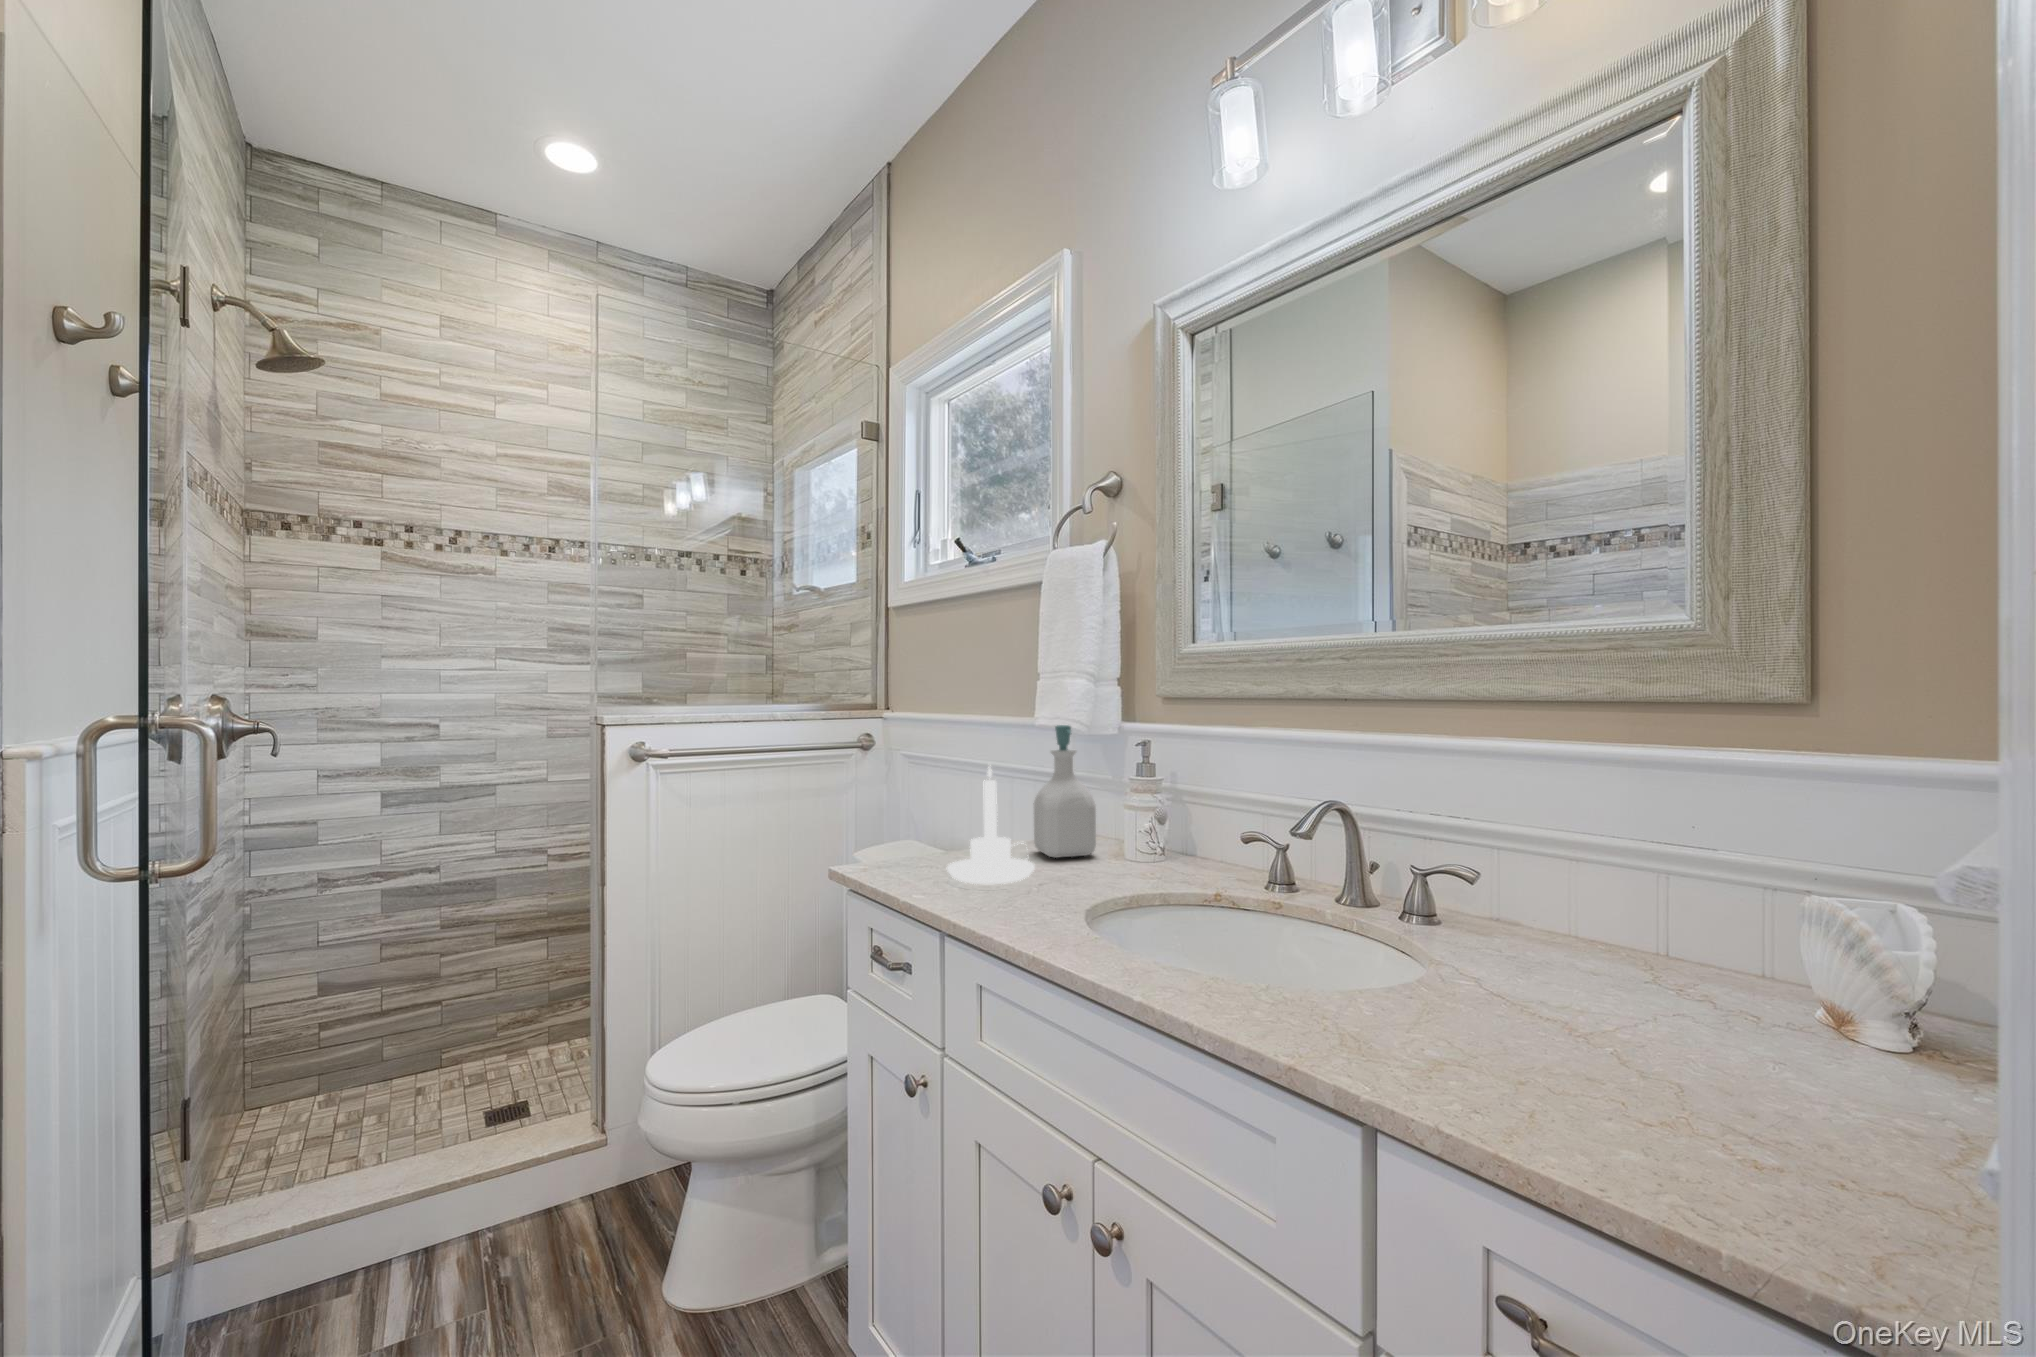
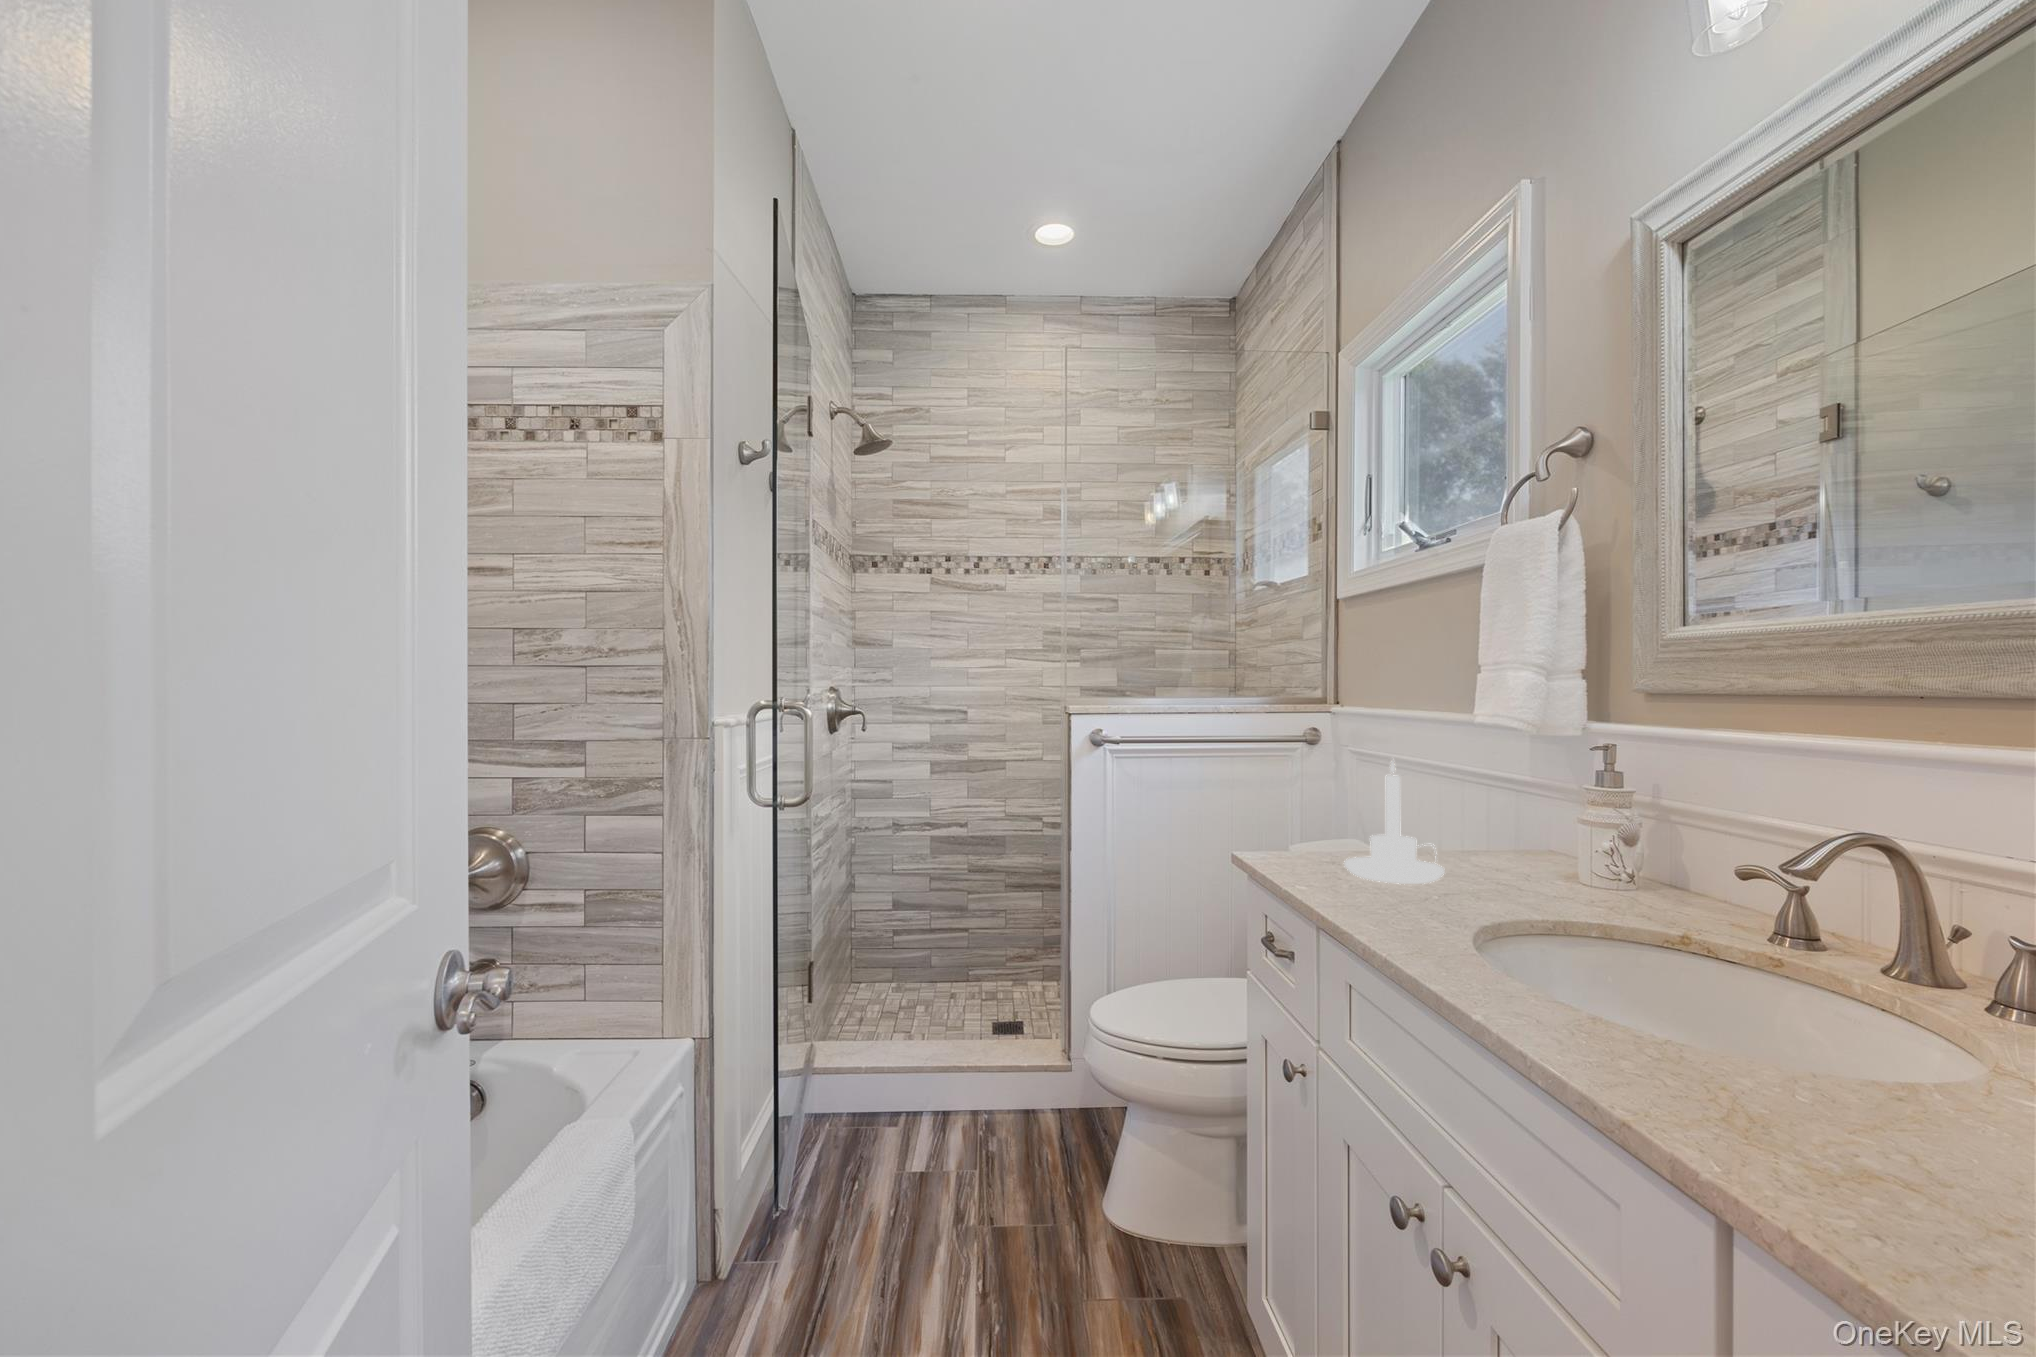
soap bottle: present [1034,725,1096,858] -> none [1462,722,1539,871]

